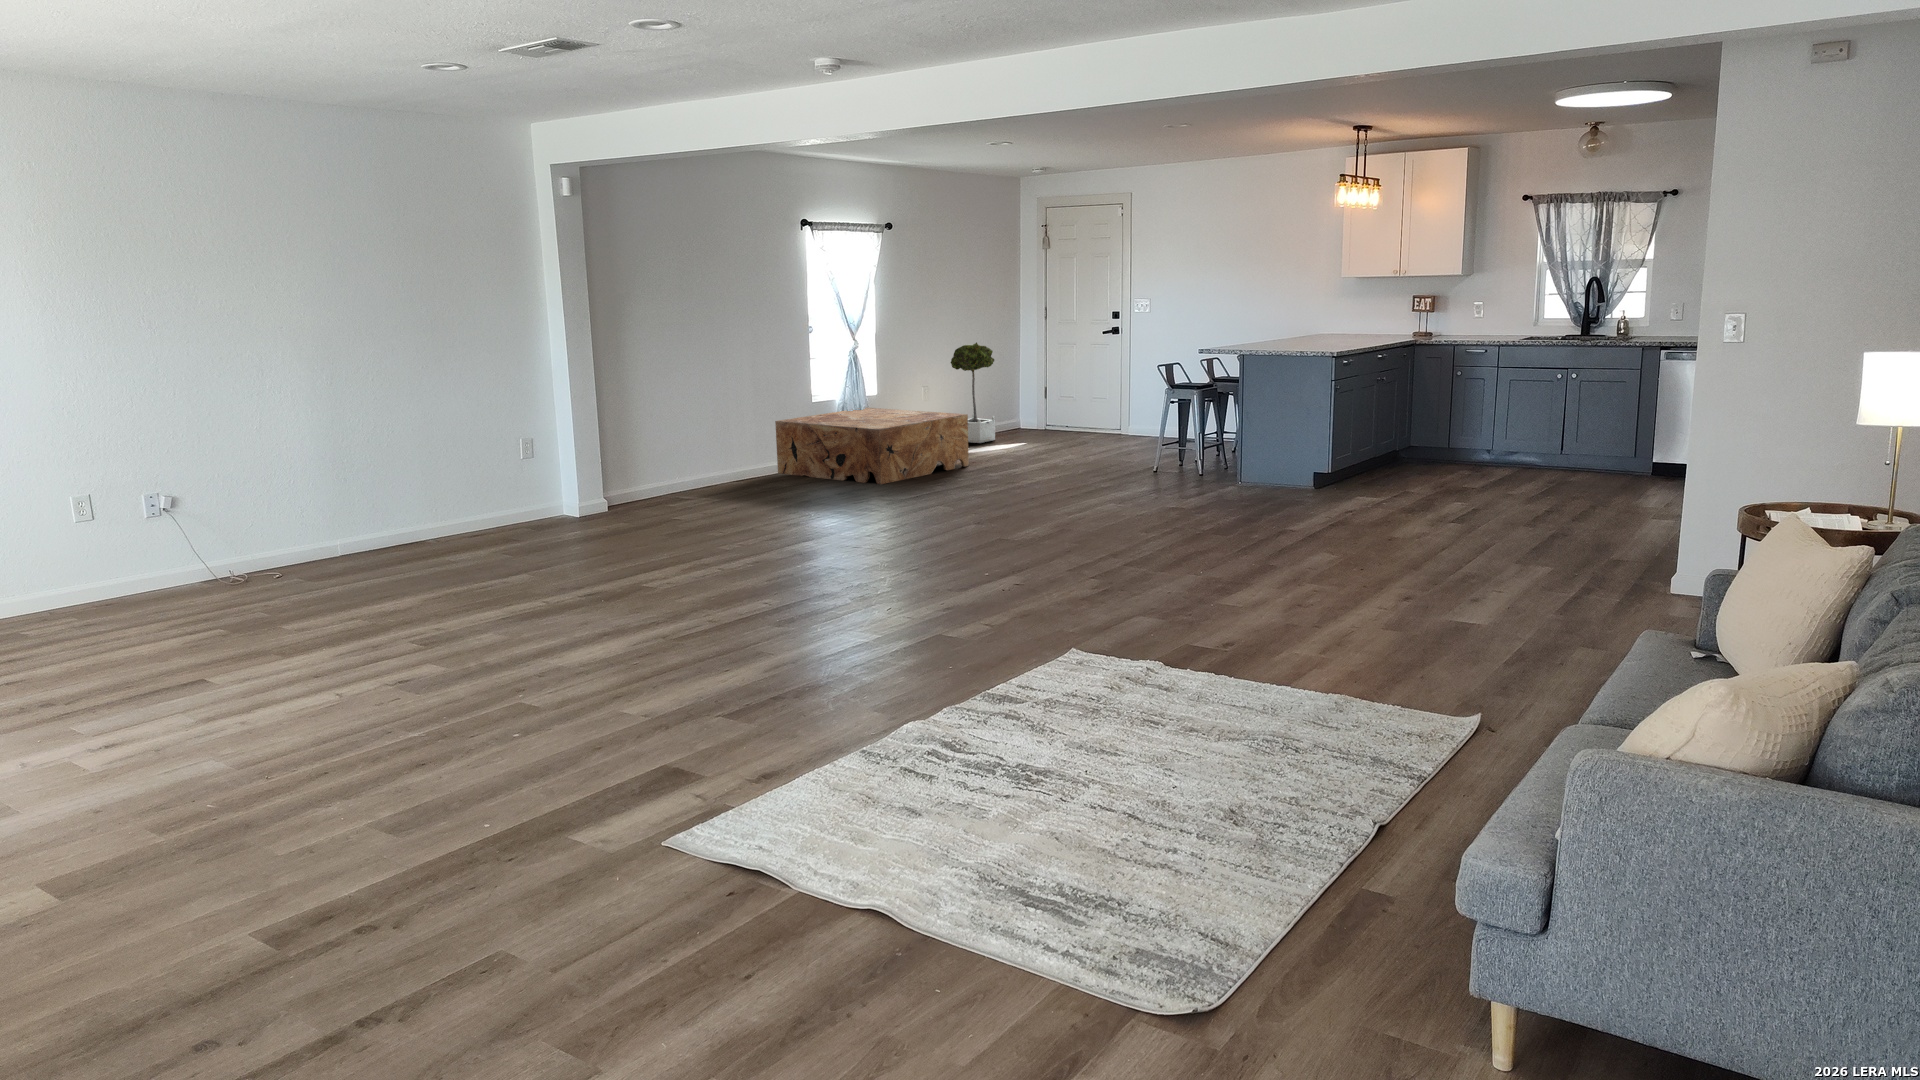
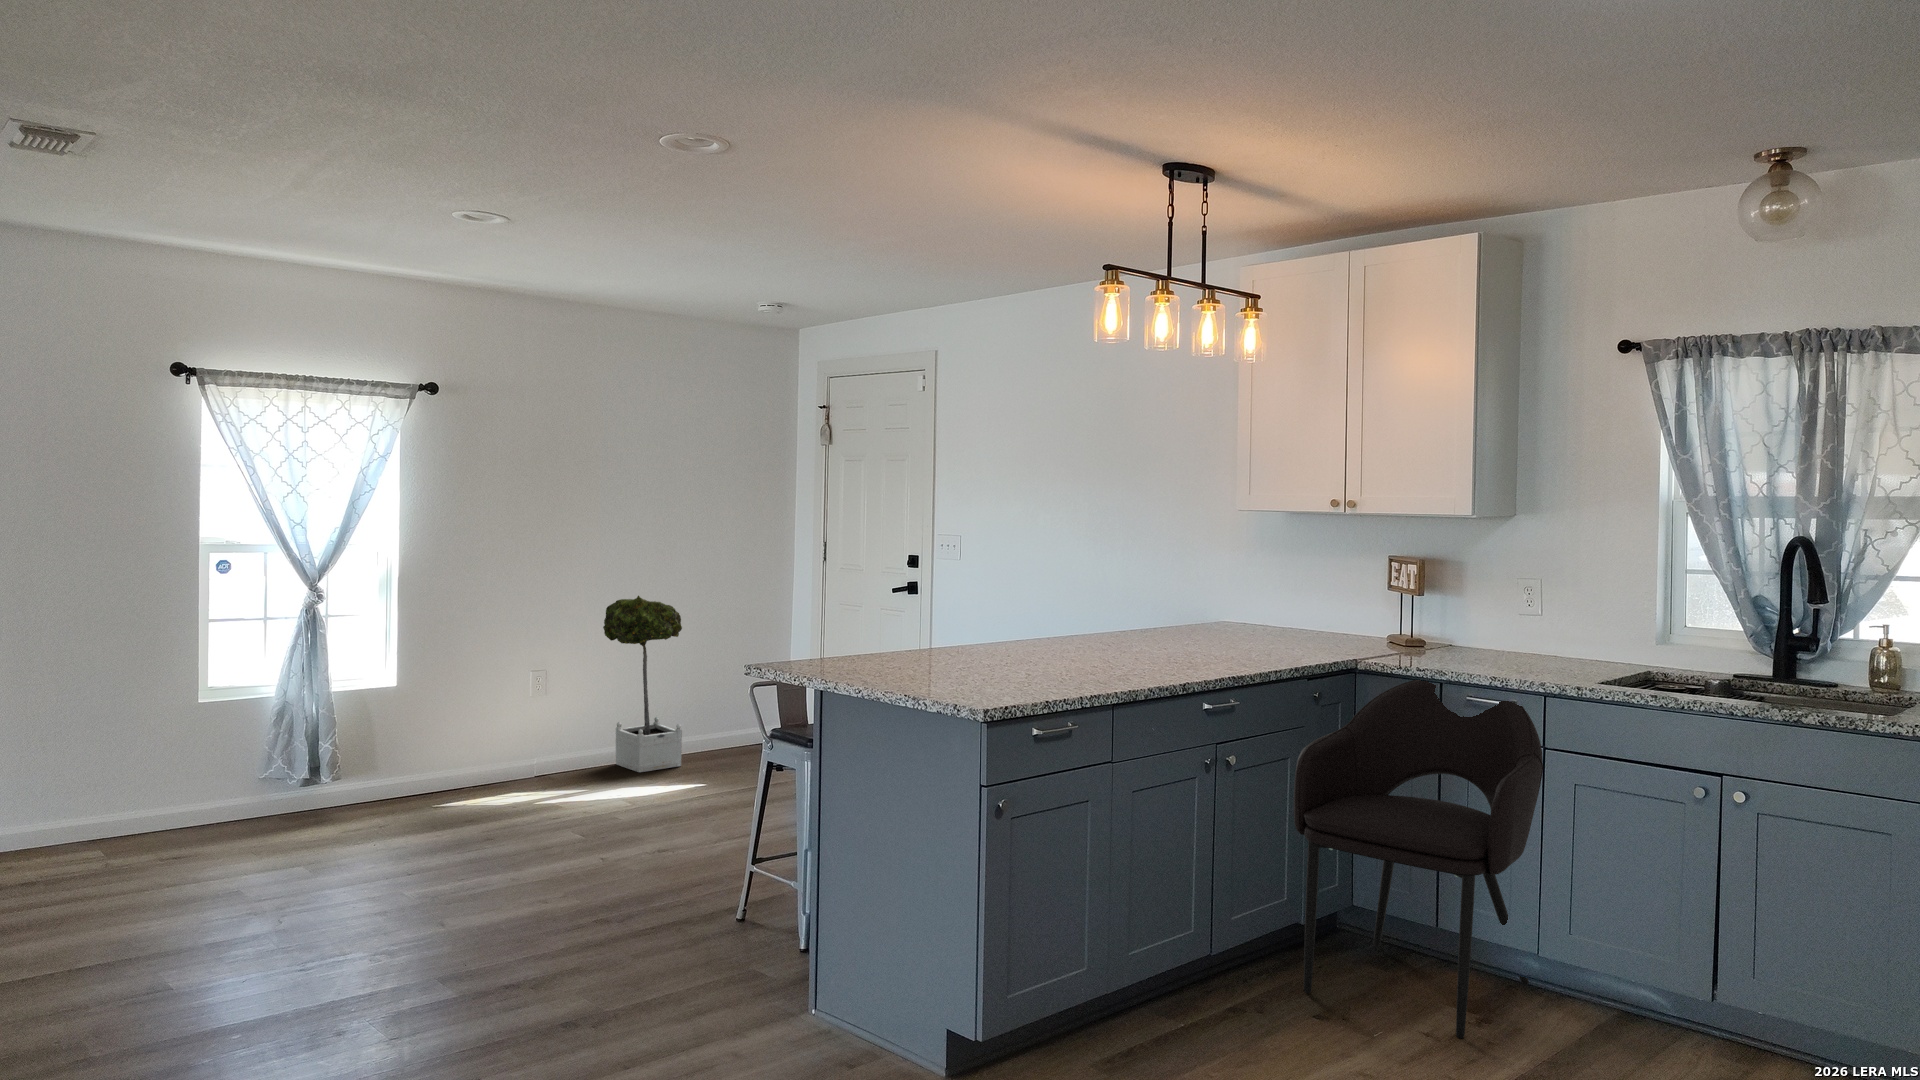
armchair: none [1405,343,1502,475] -> present [1294,680,1543,1038]
coffee table: present [775,408,969,484] -> none [99,705,457,897]

